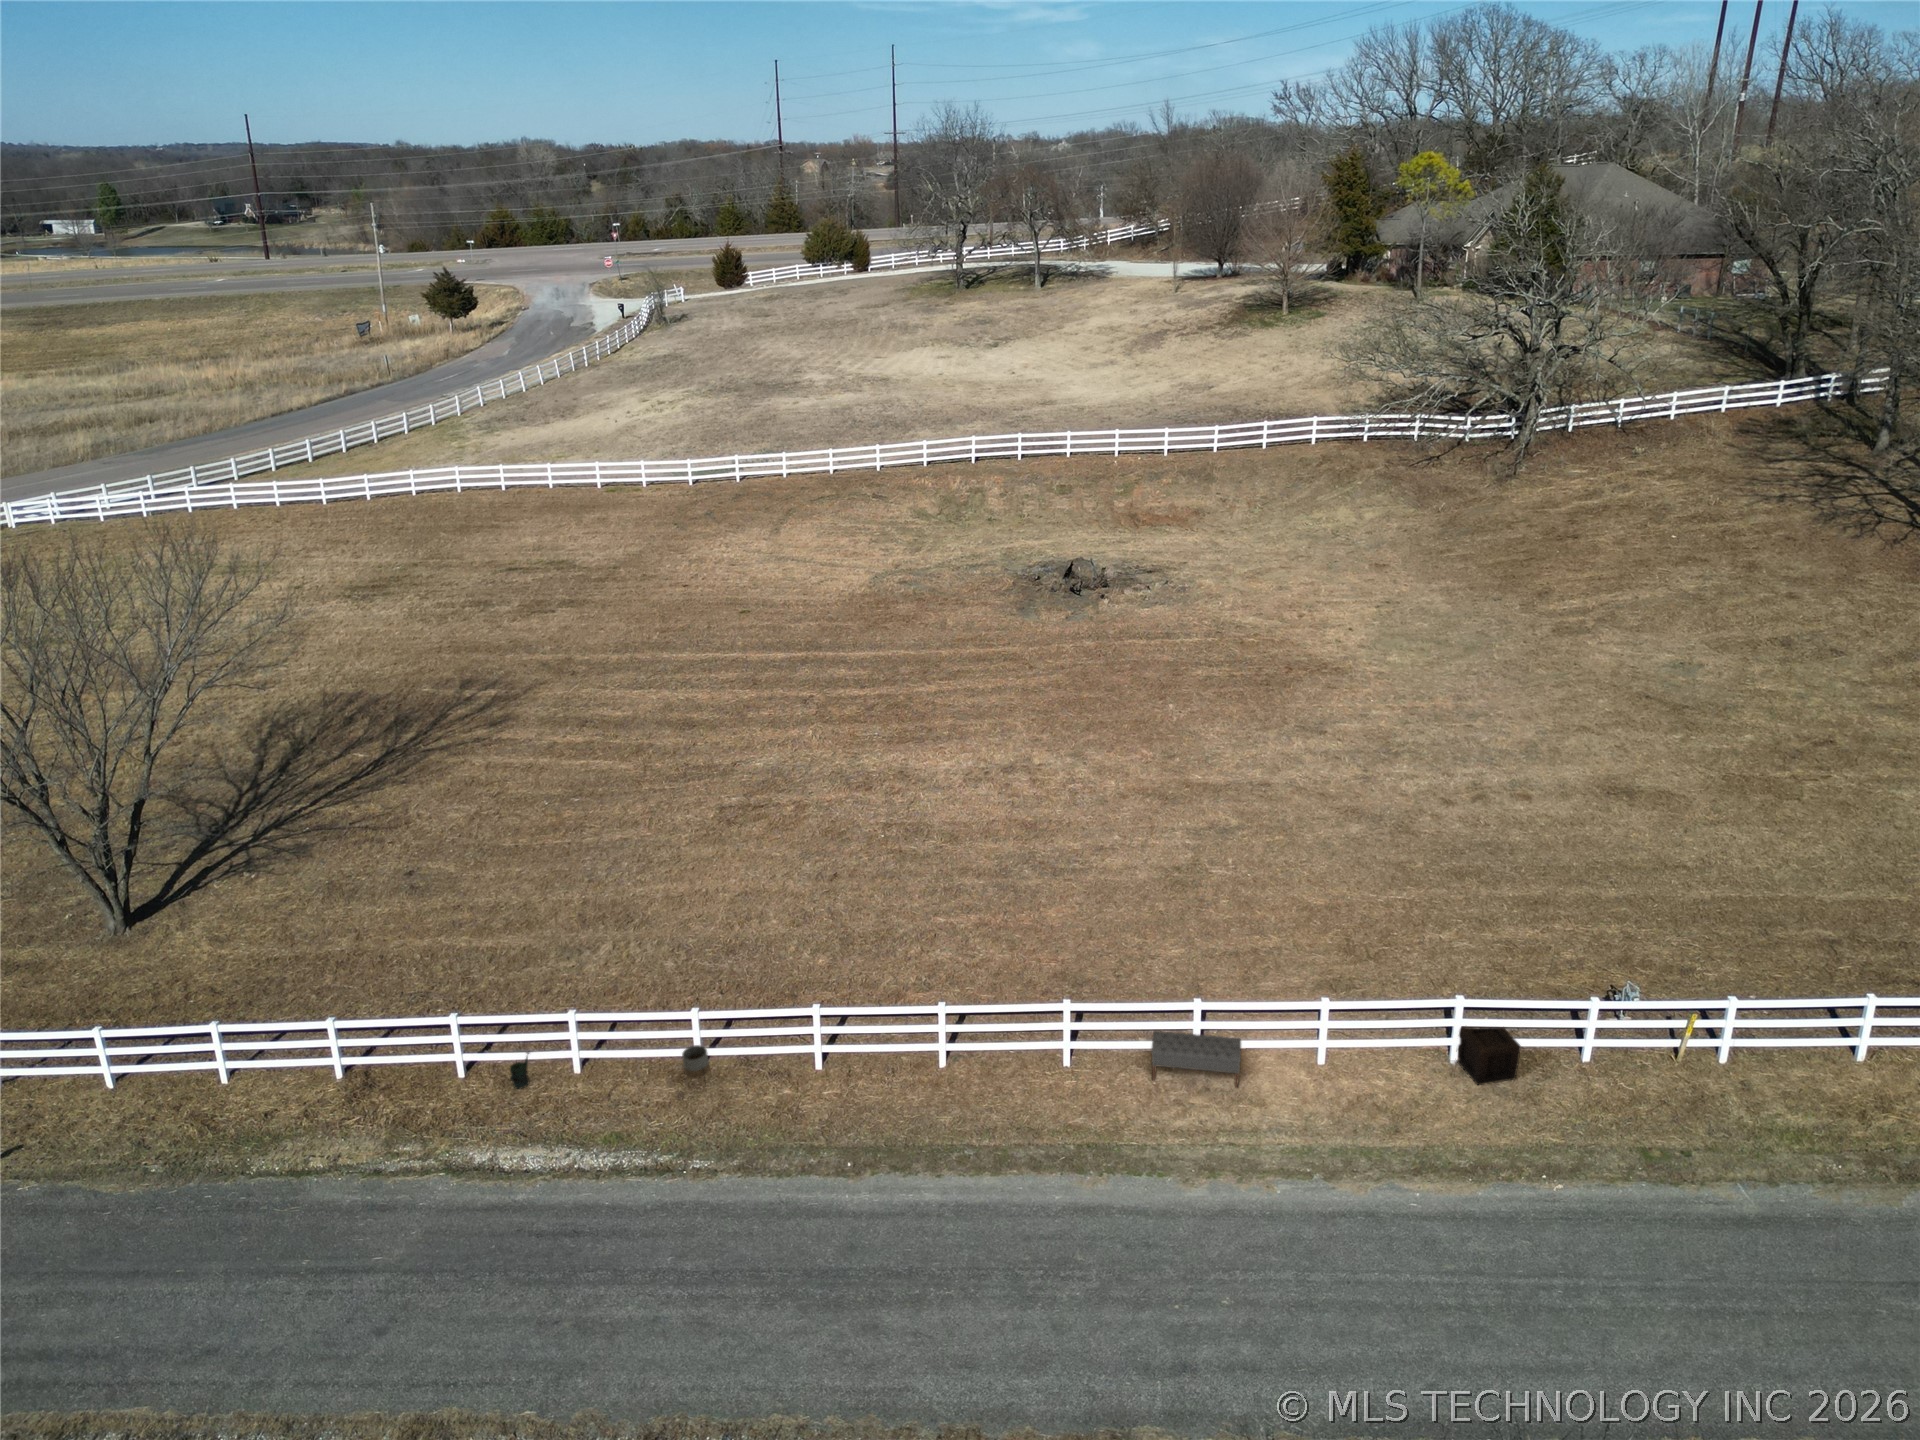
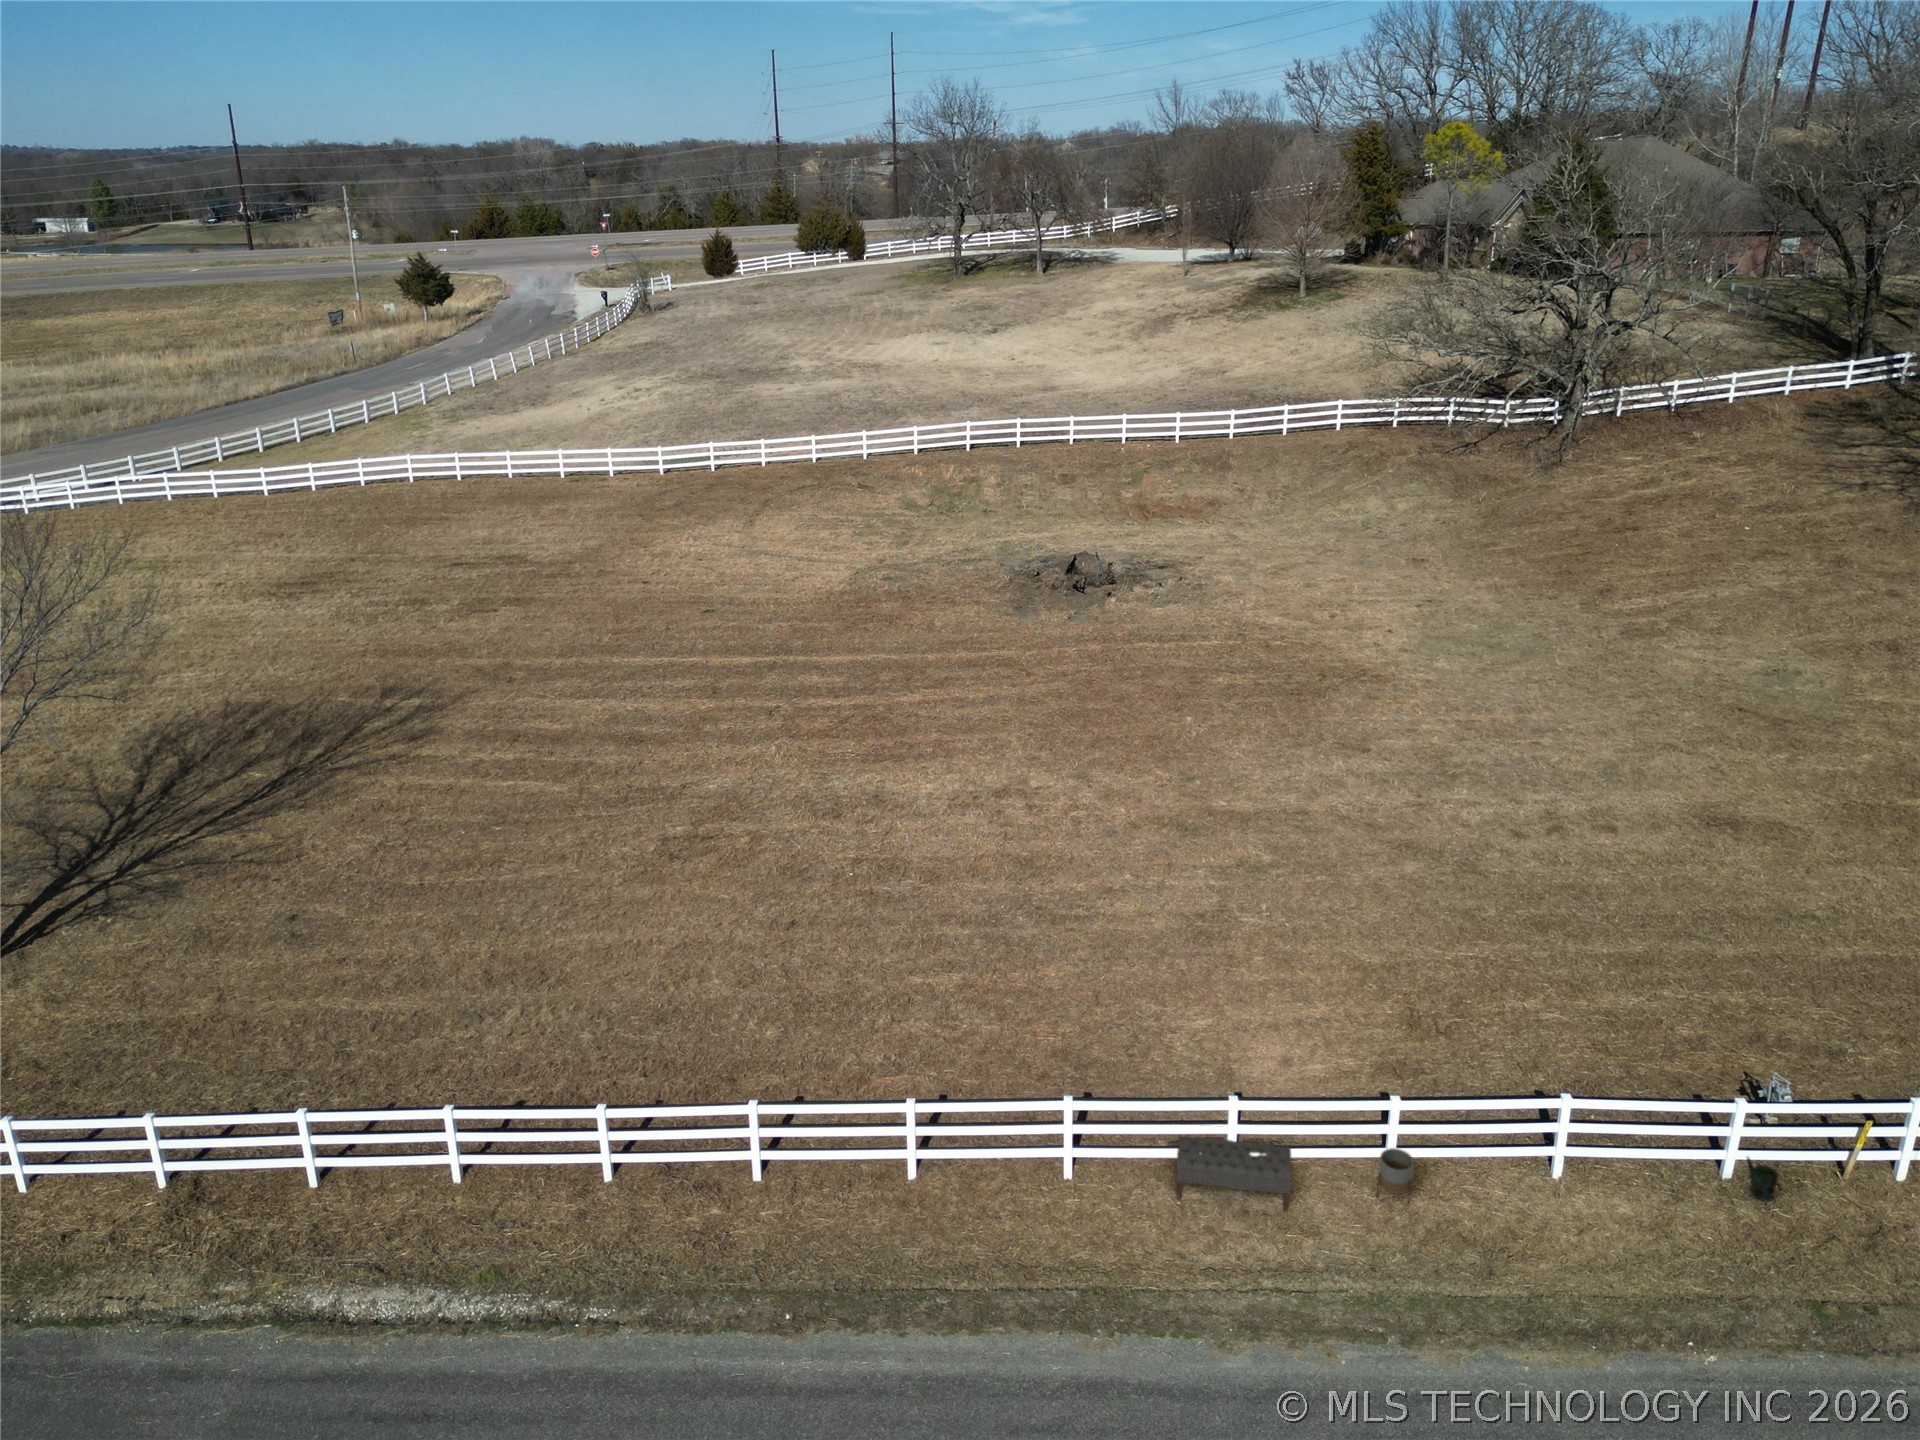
wooden crate: present [1457,1027,1521,1085] -> none [1562,1125,1651,1211]
planter: present [682,1045,710,1079] -> present [1378,1148,1414,1194]
watering can: present [510,1051,529,1089] -> present [1747,1157,1781,1201]

